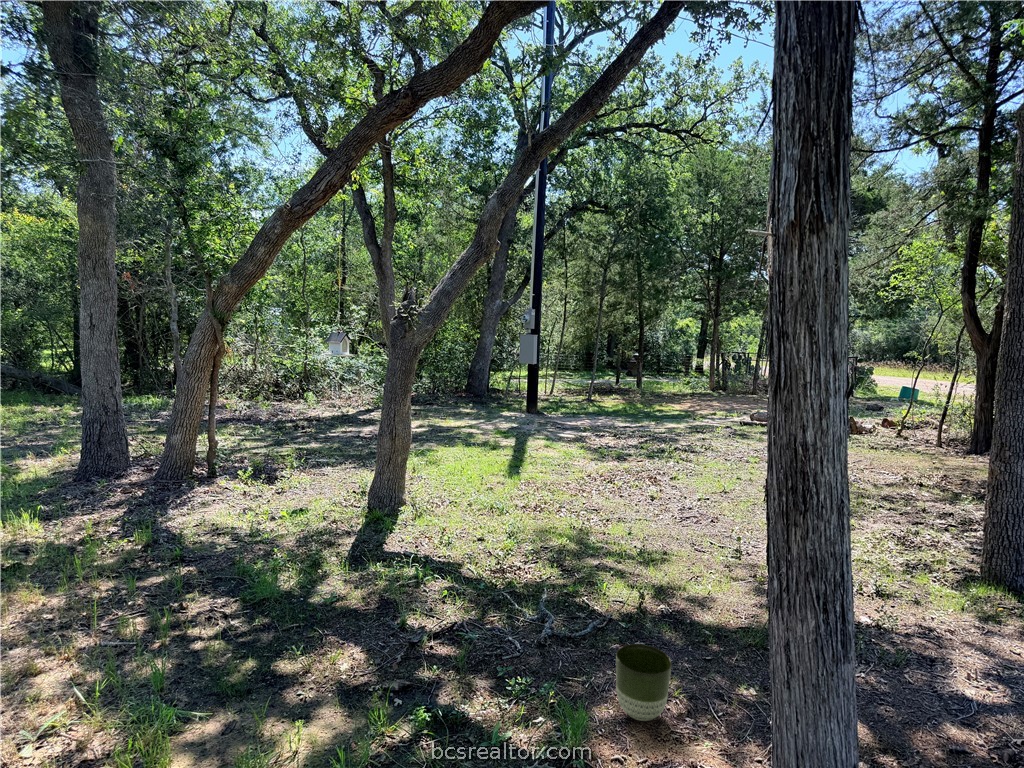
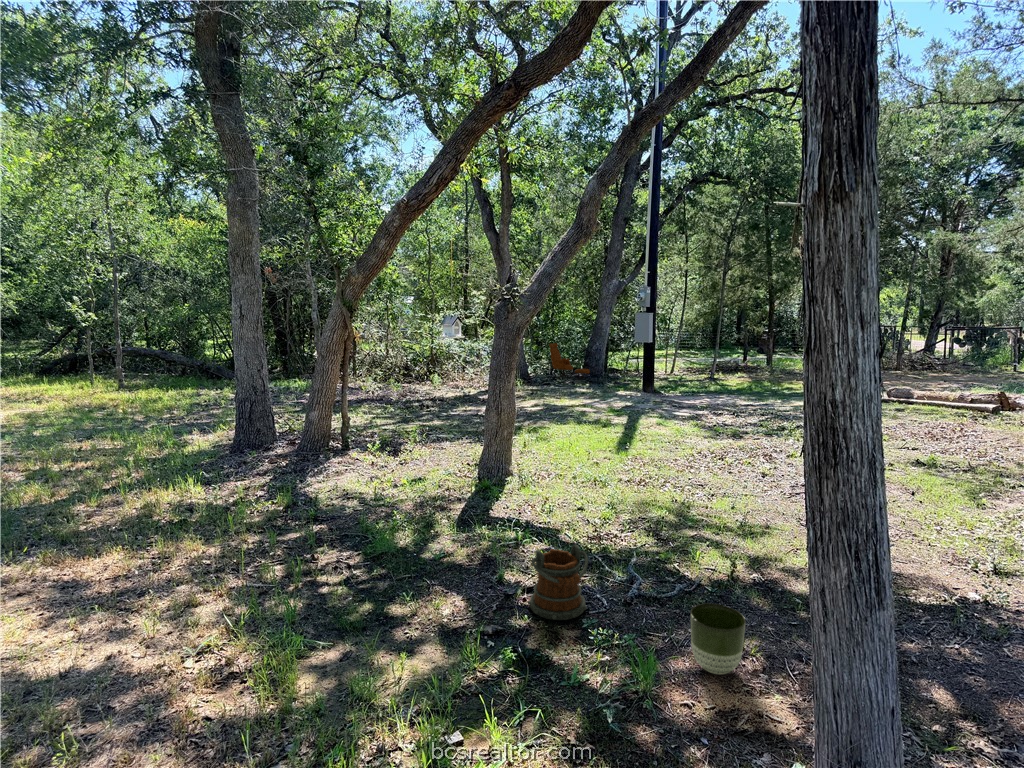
lounge chair: none [434,363,474,400] -> present [549,343,590,378]
bucket: none [436,585,502,671] -> present [528,545,588,620]

